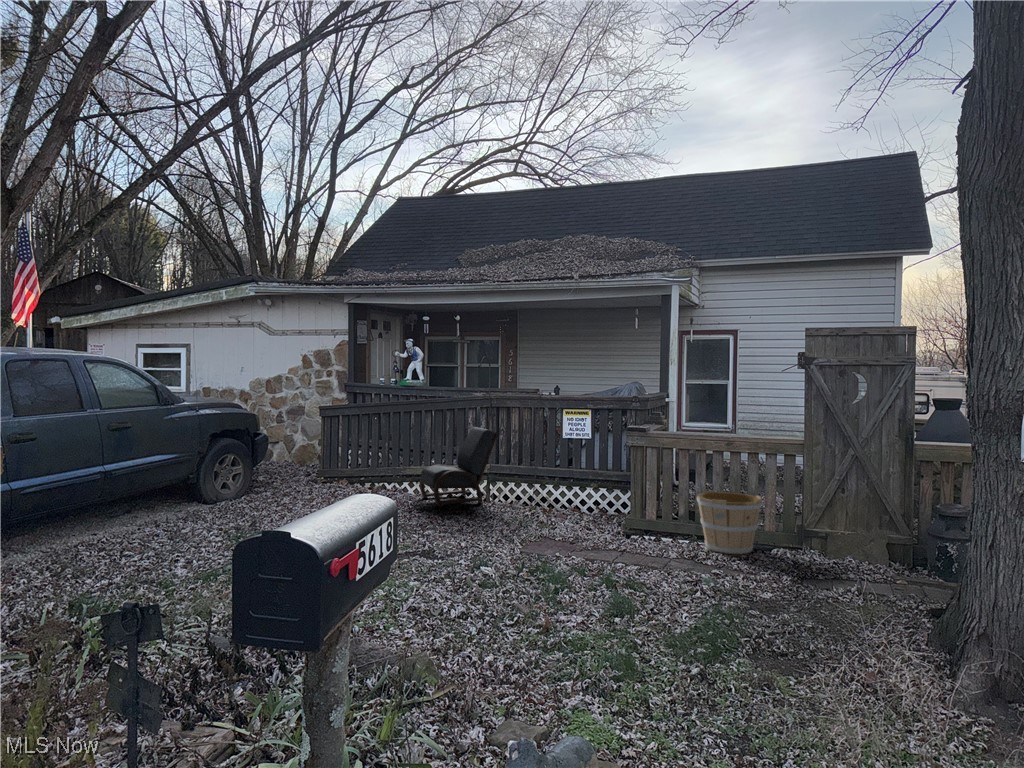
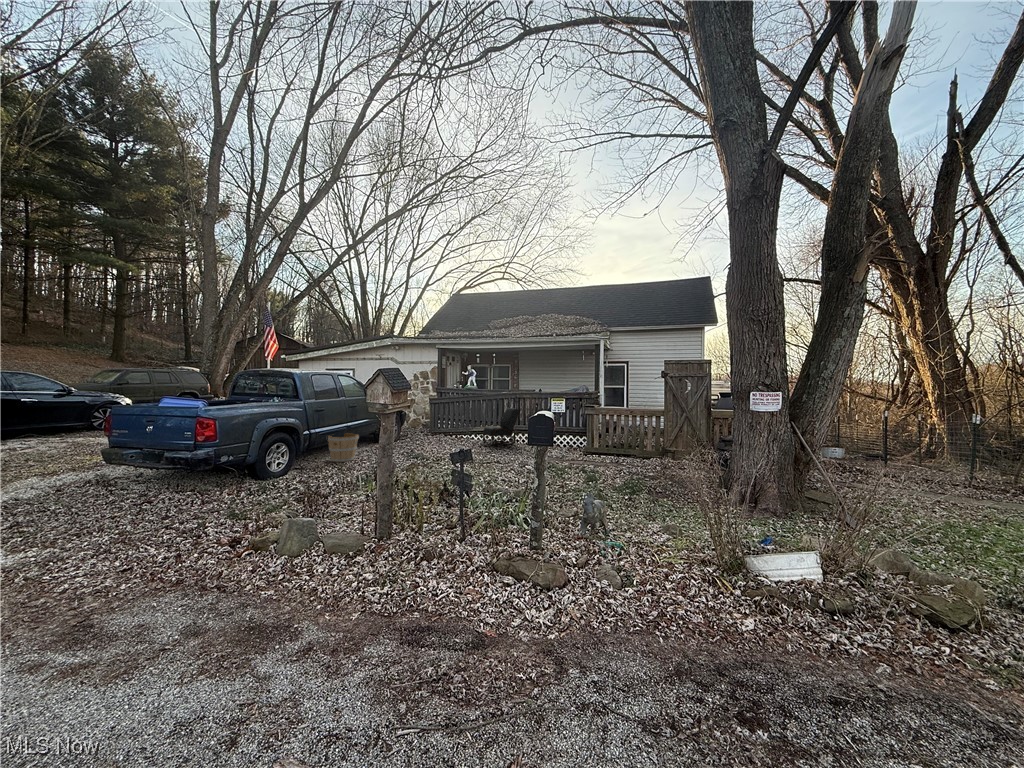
wooden bucket: present [697,491,763,554] -> present [328,433,359,462]

